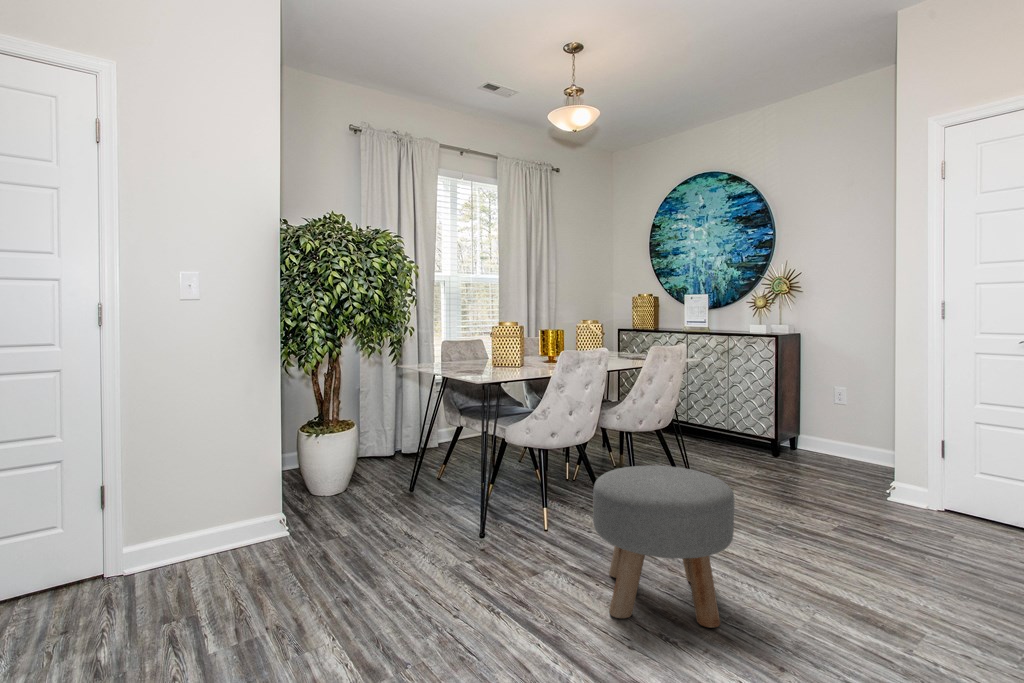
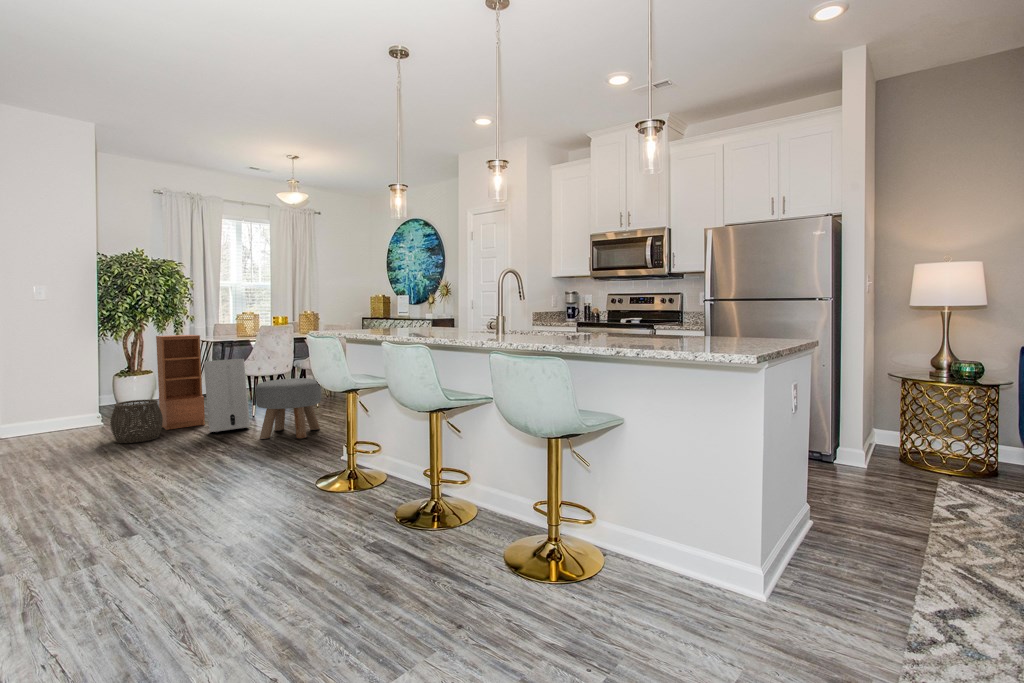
bookcase: none [373,363,456,553] -> present [156,335,205,430]
air purifier: none [471,418,553,577] -> present [204,359,250,432]
woven basket: none [304,500,400,606] -> present [110,400,163,443]

